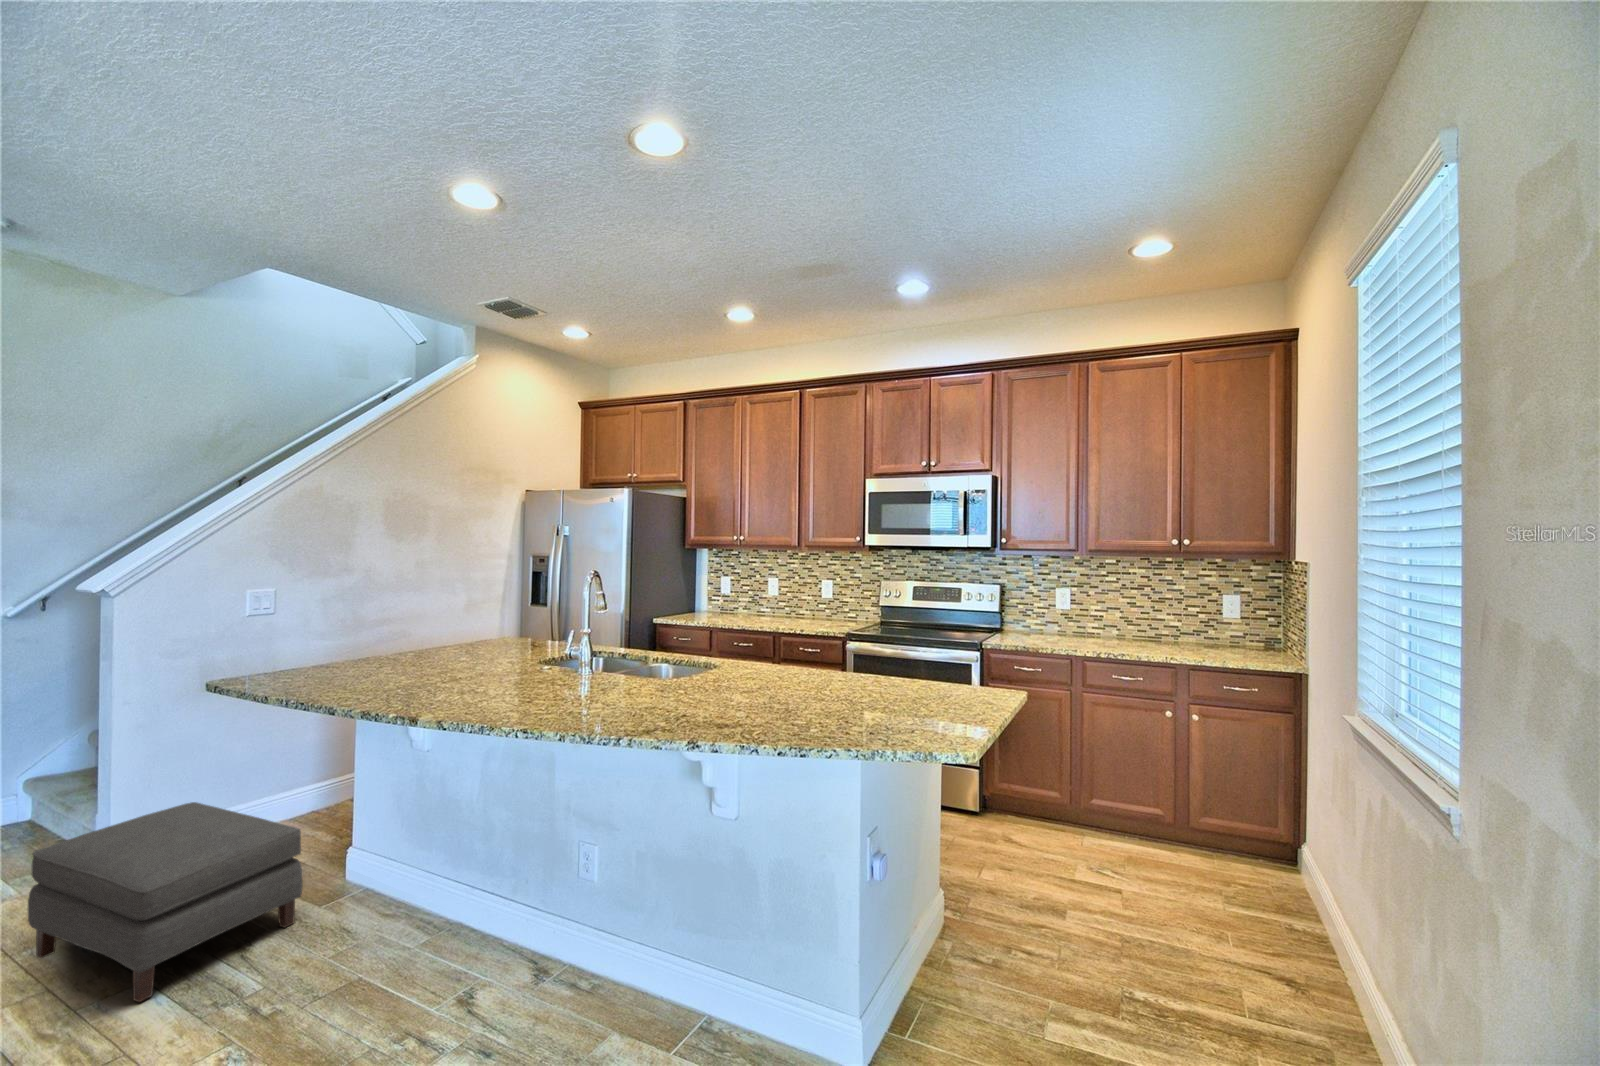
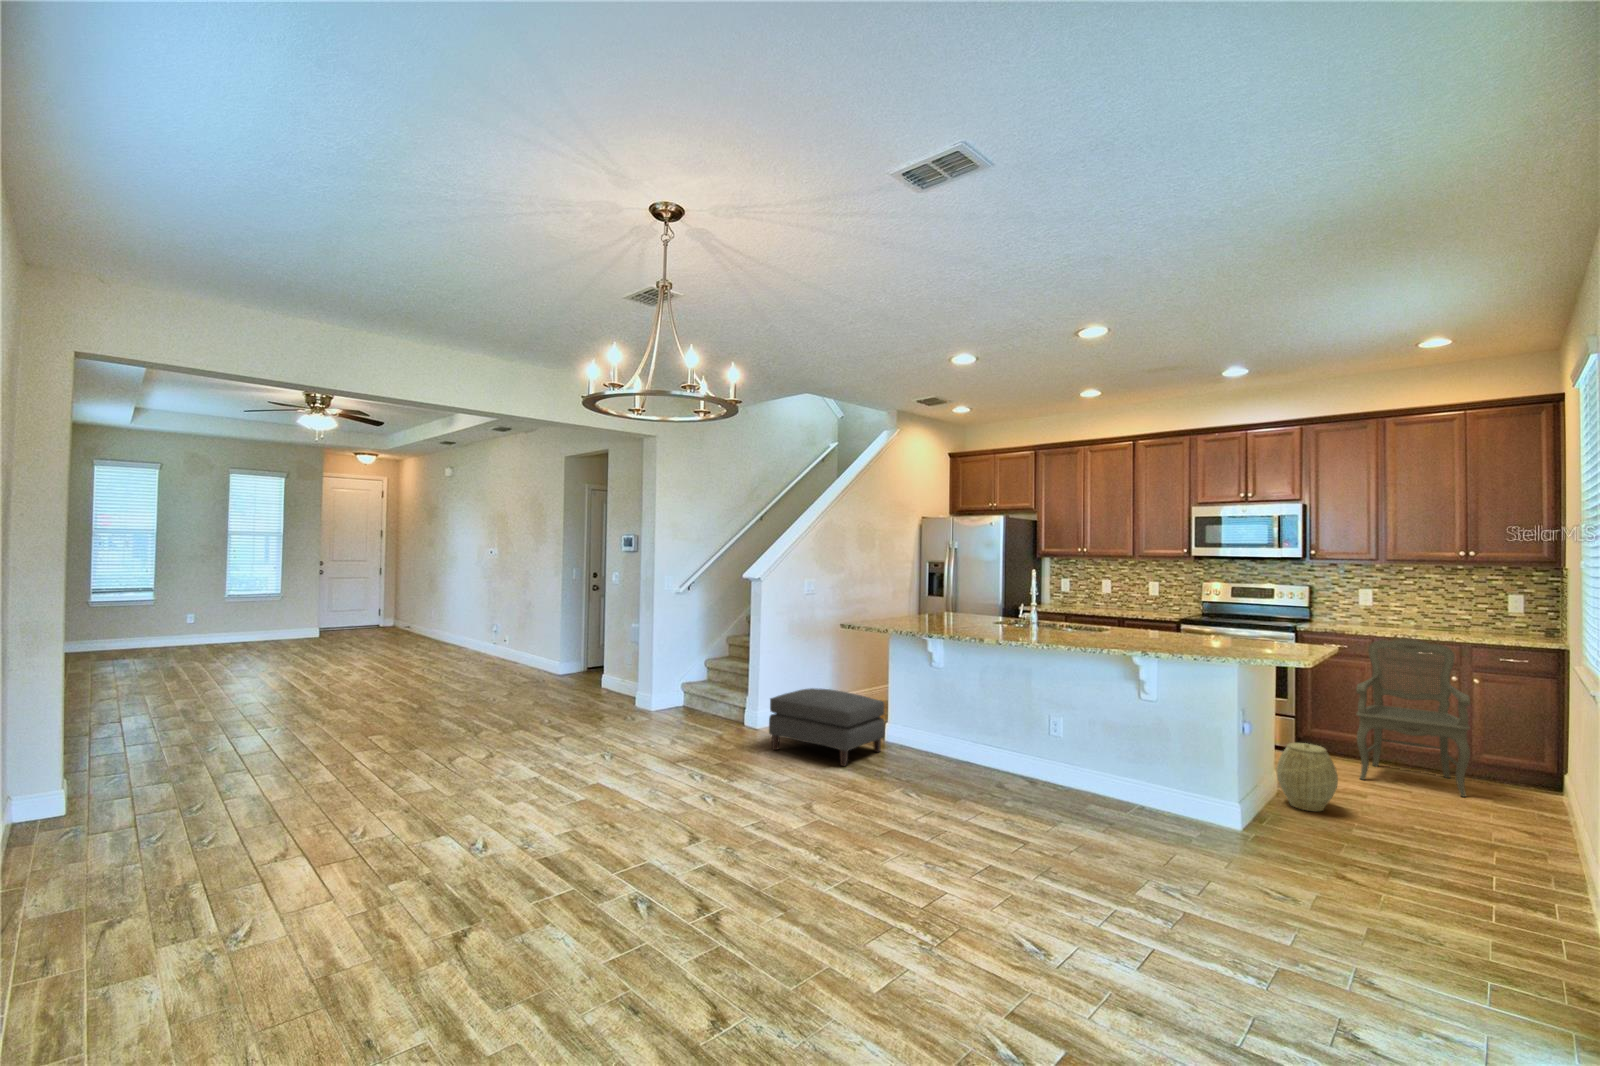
armchair: none [1053,661,1197,901] -> present [1356,639,1470,797]
woven basket: none [937,866,1027,997] -> present [1276,743,1338,811]

